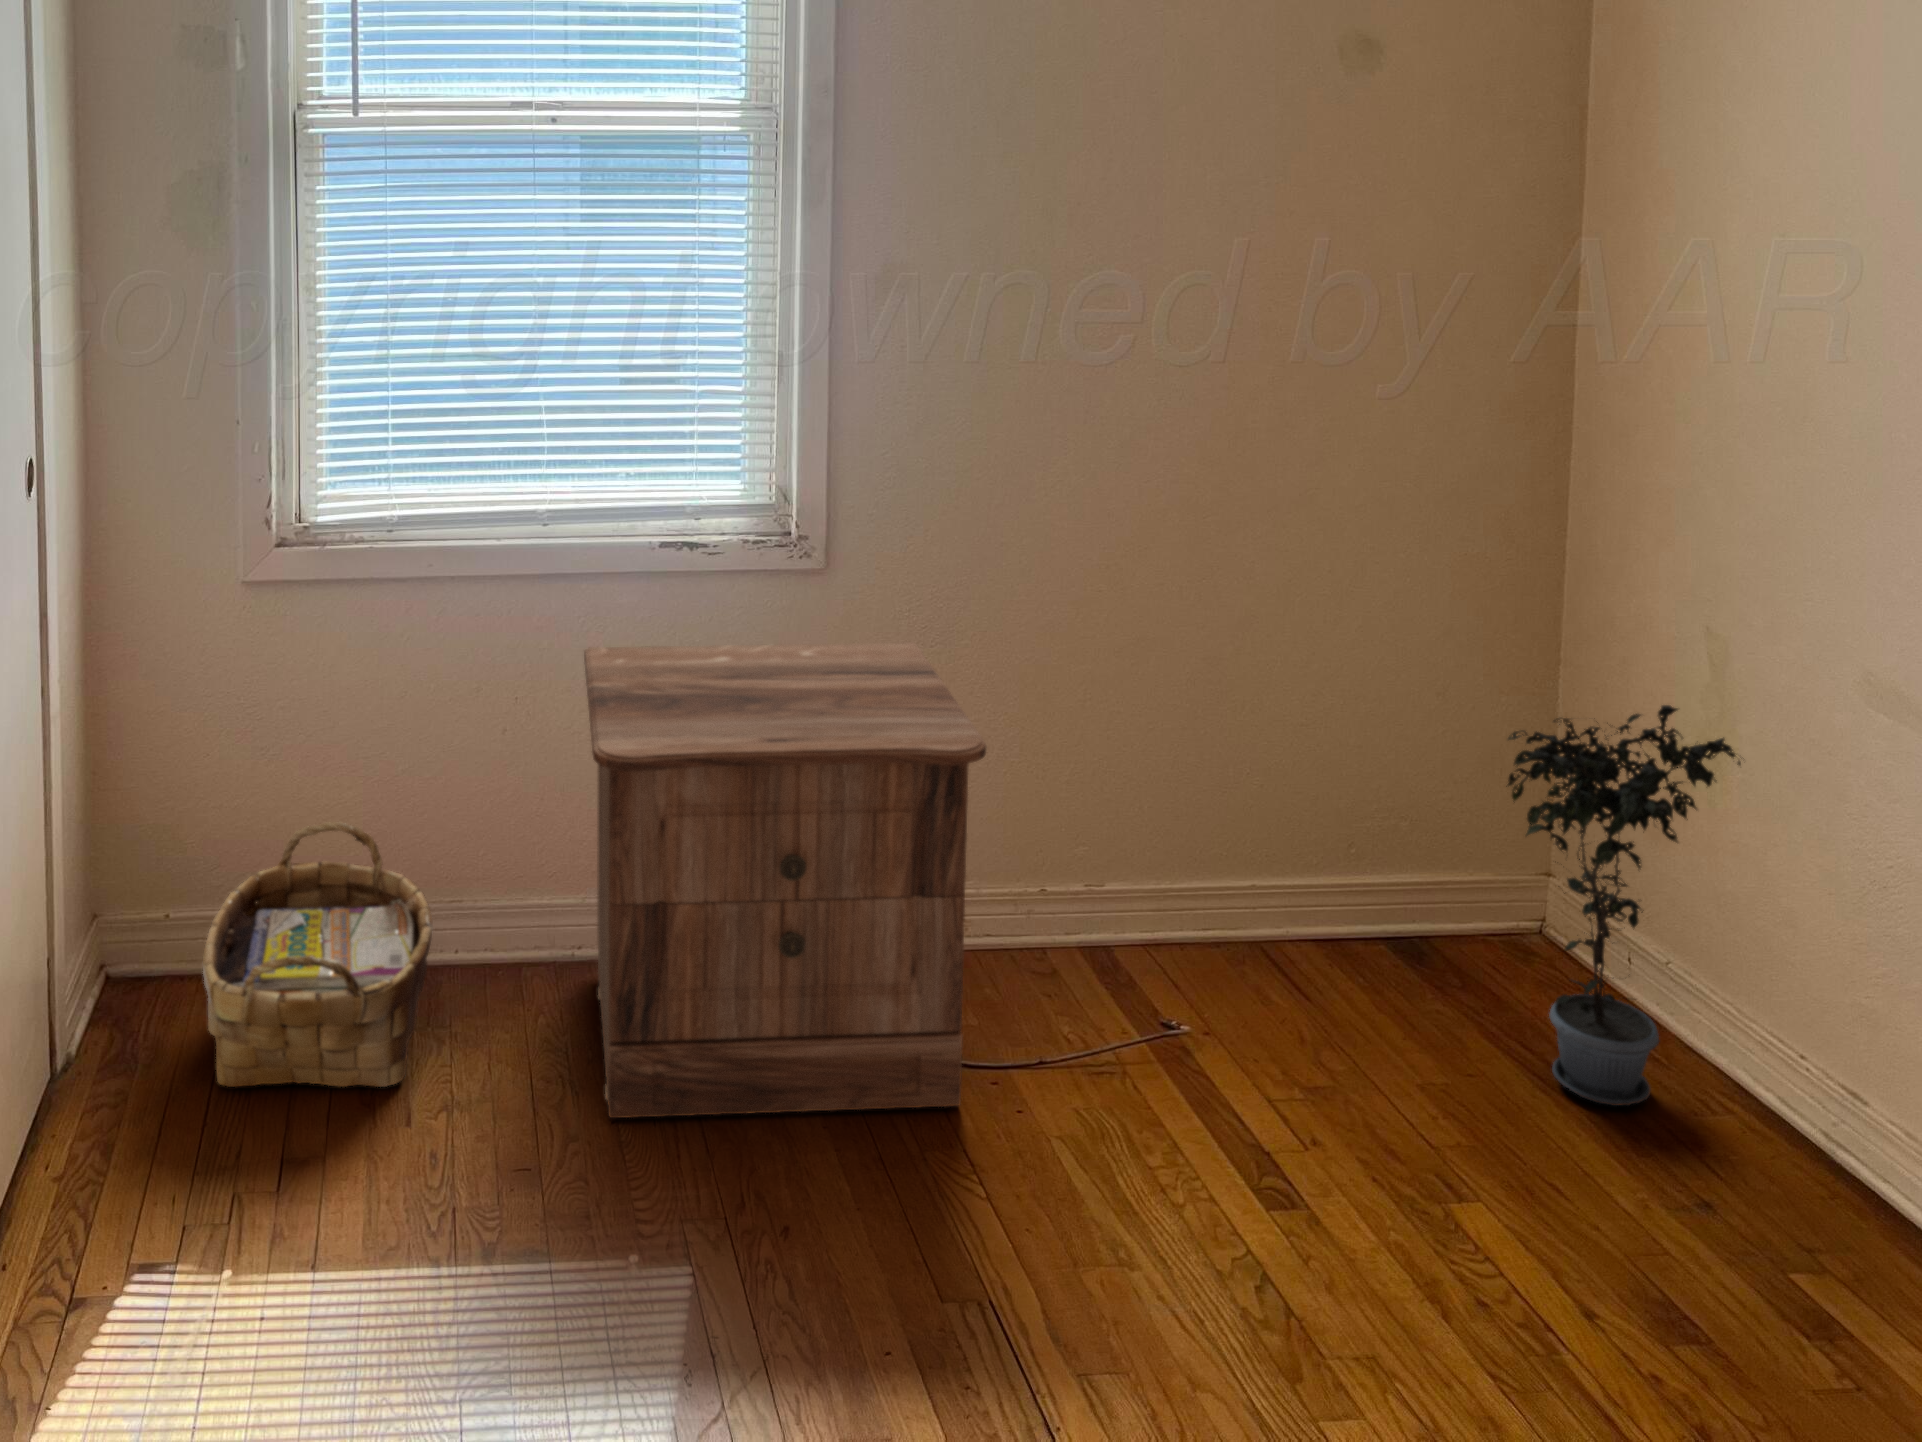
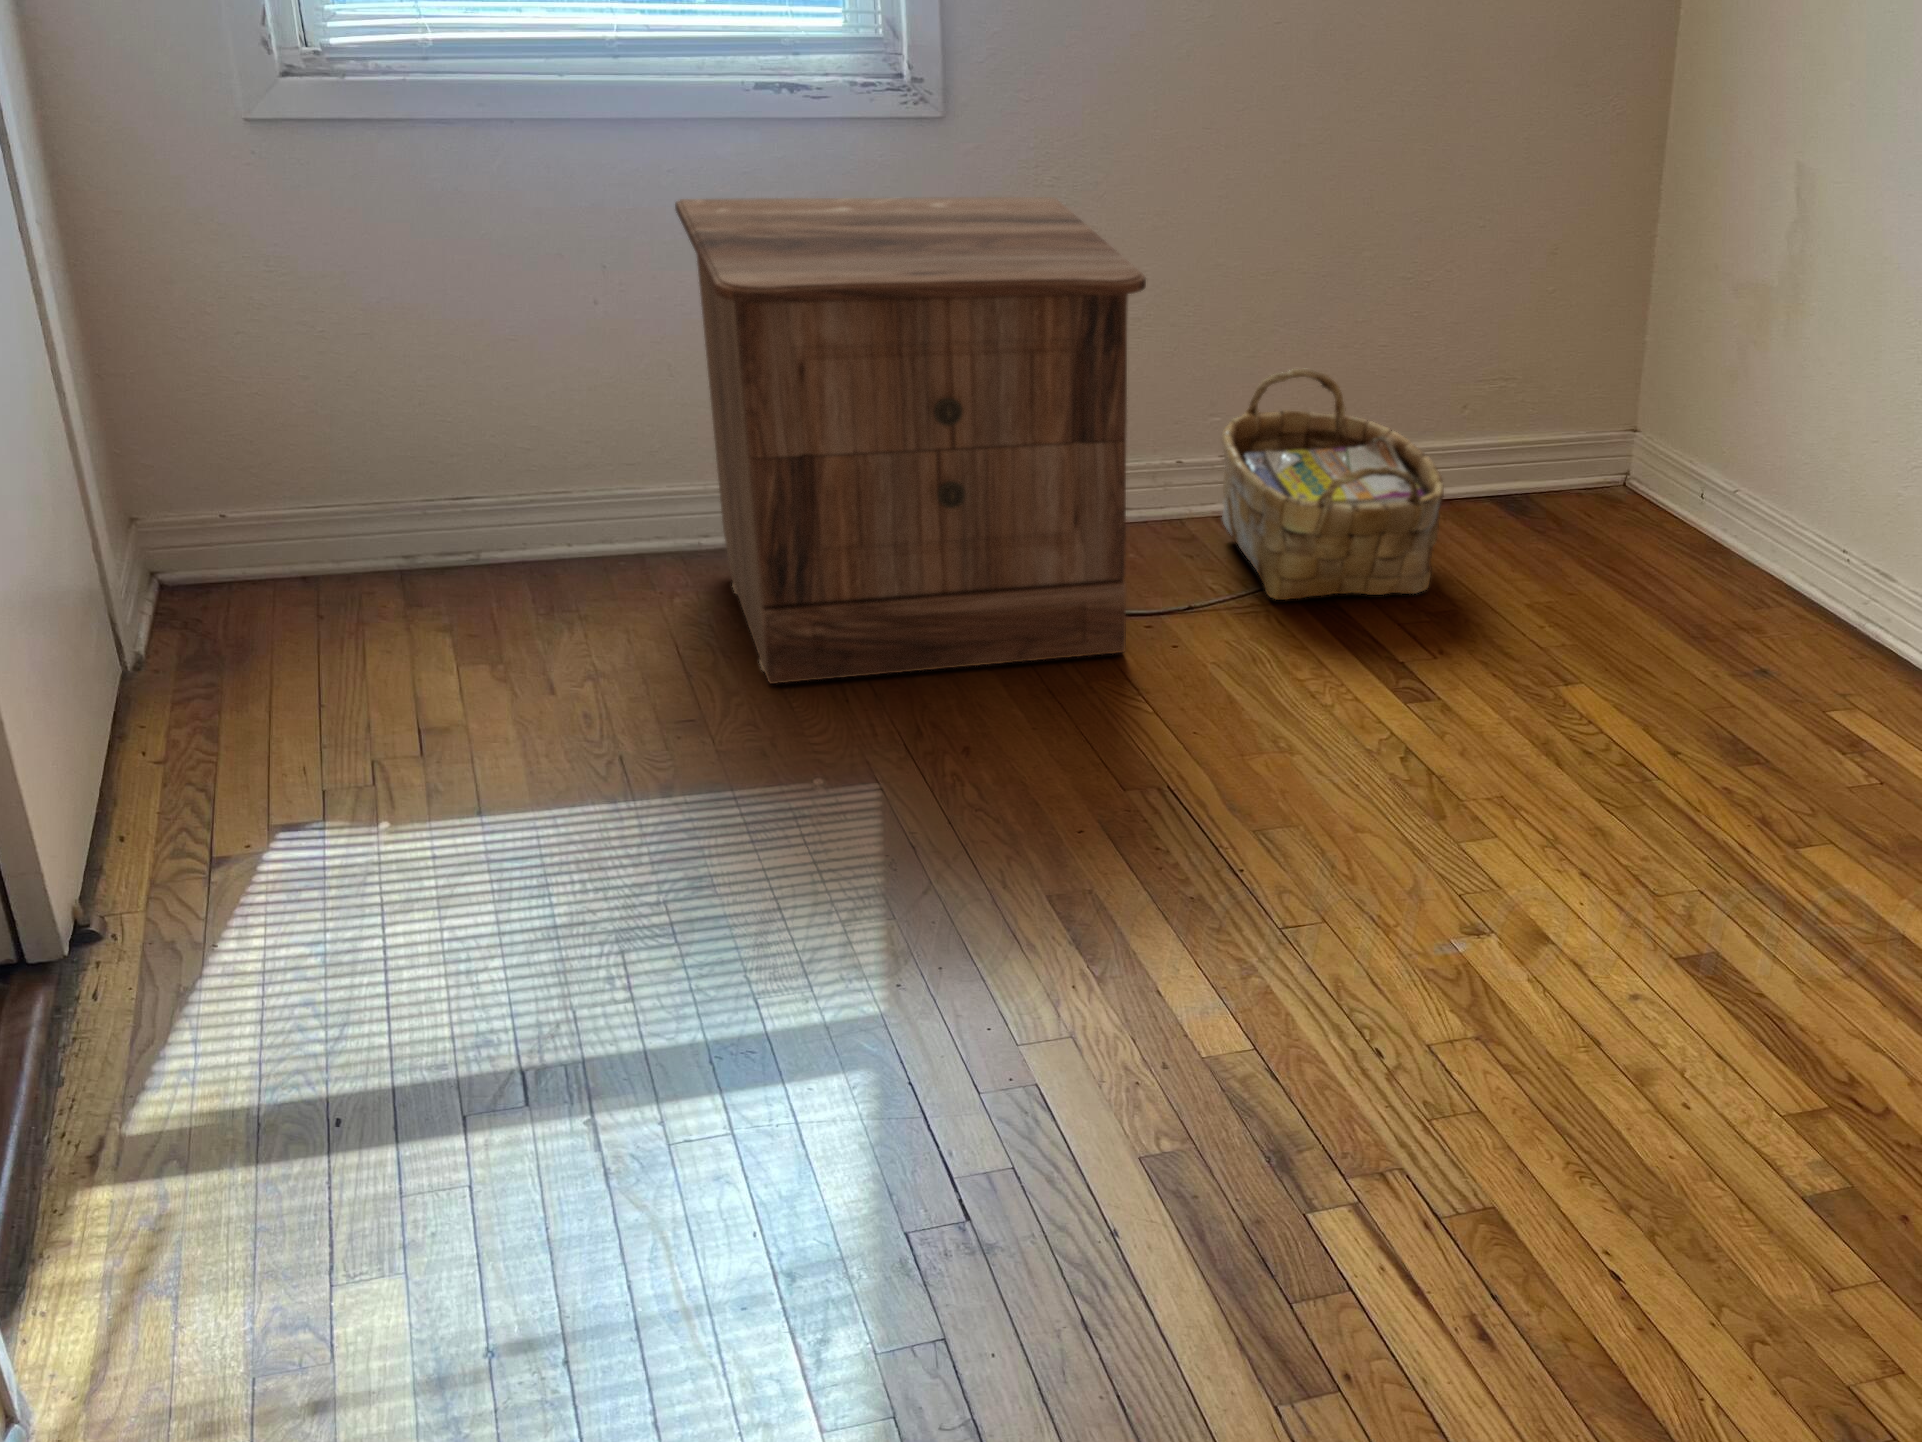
potted plant: present [1506,705,1741,1106] -> none [1639,234,1844,616]
woven basket: present [203,822,433,1087] -> present [1221,368,1444,600]

